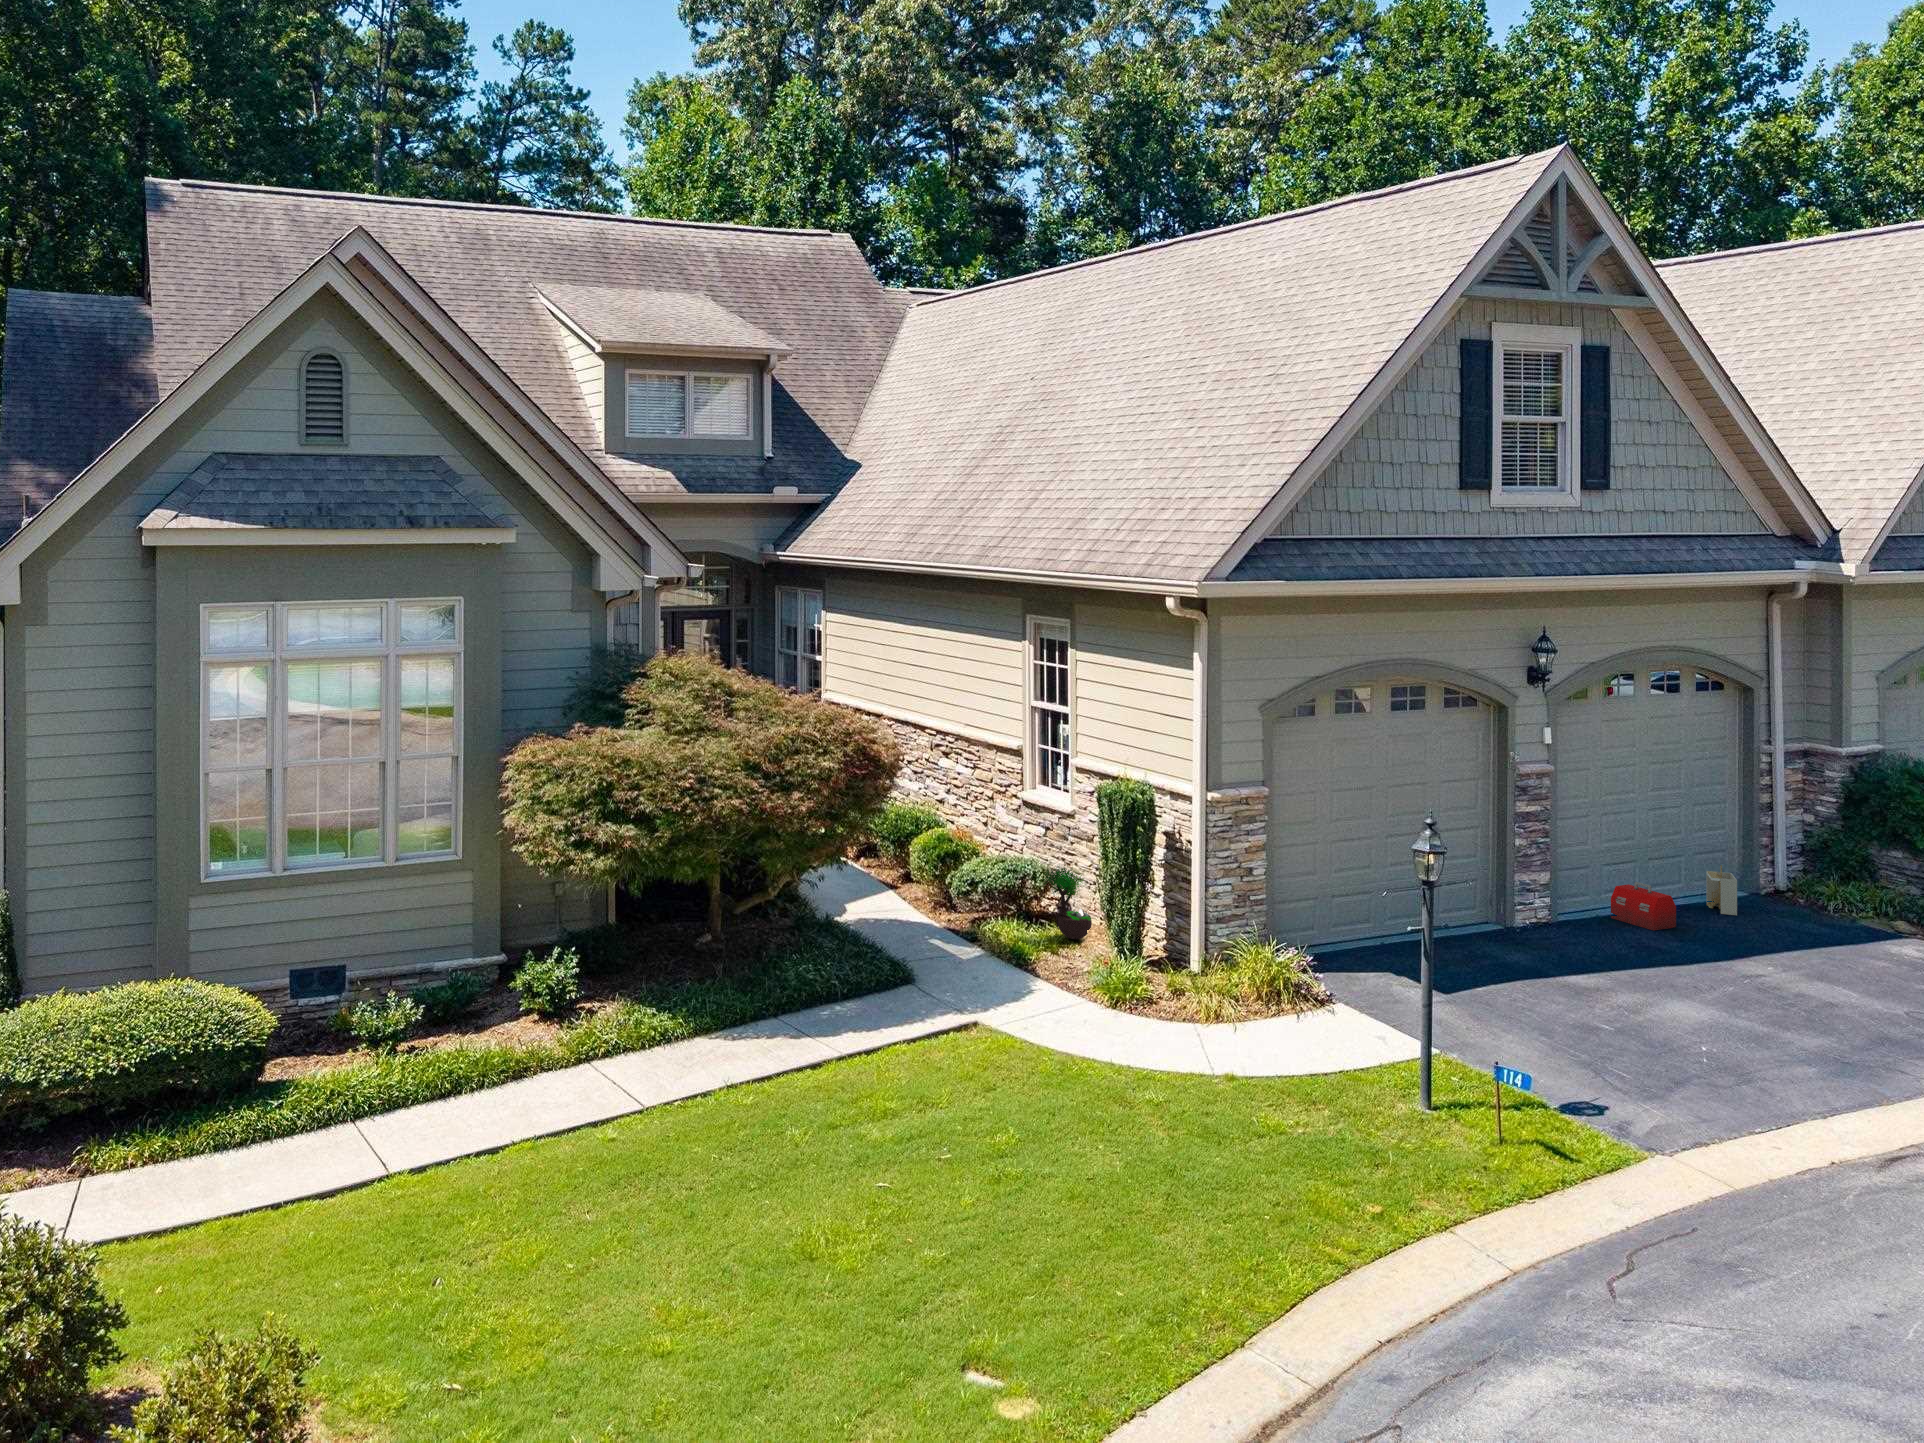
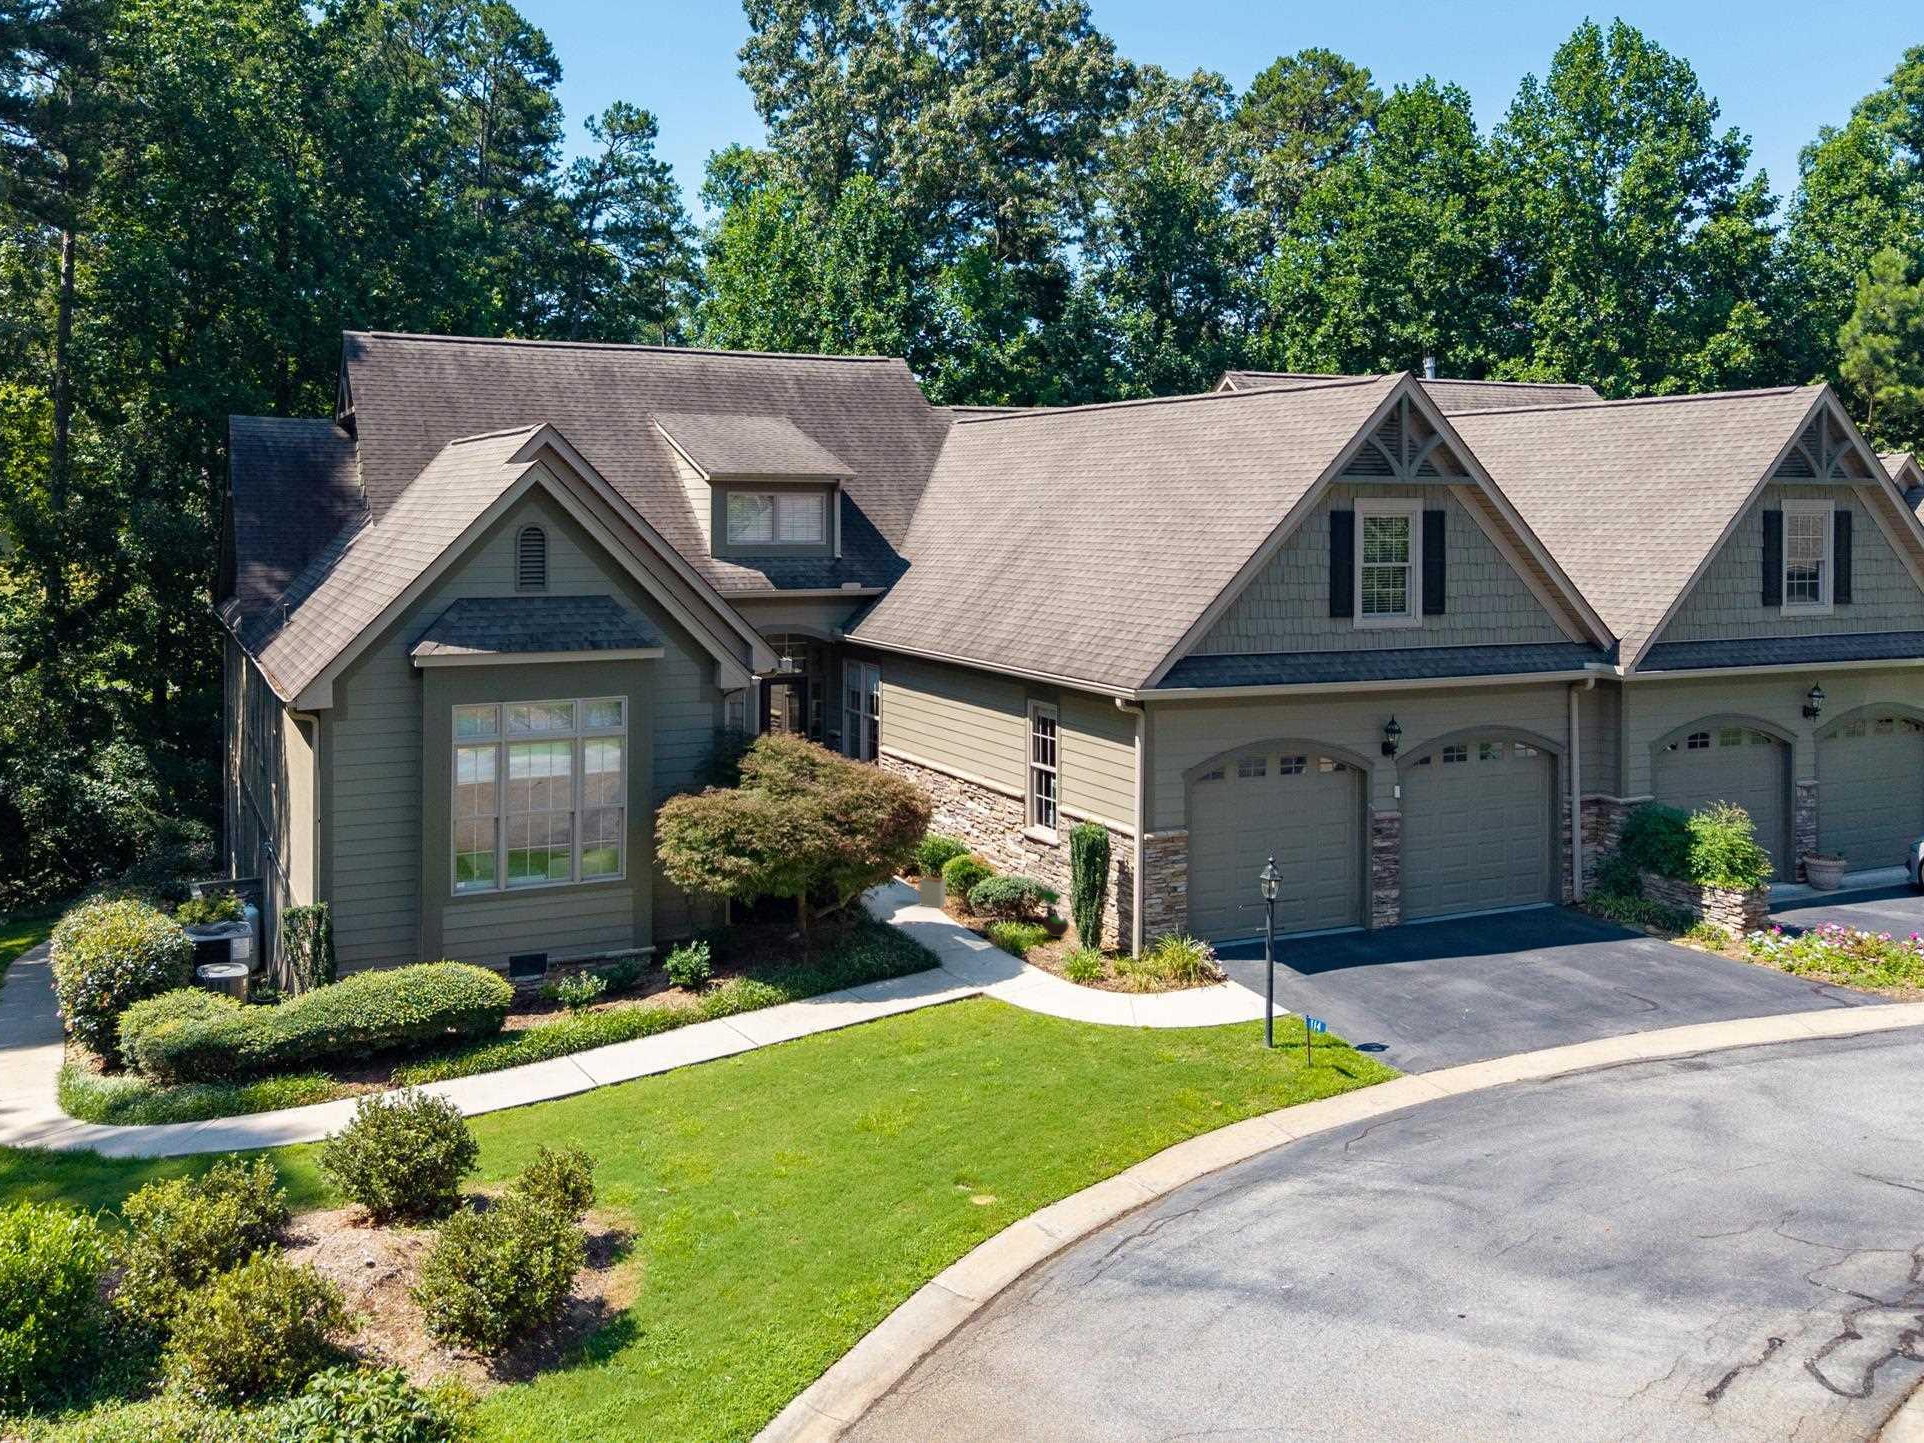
storage bin: present [1706,865,1737,915] -> present [920,877,946,908]
toolbox: present [1611,882,1676,931] -> none [1448,898,1492,933]

